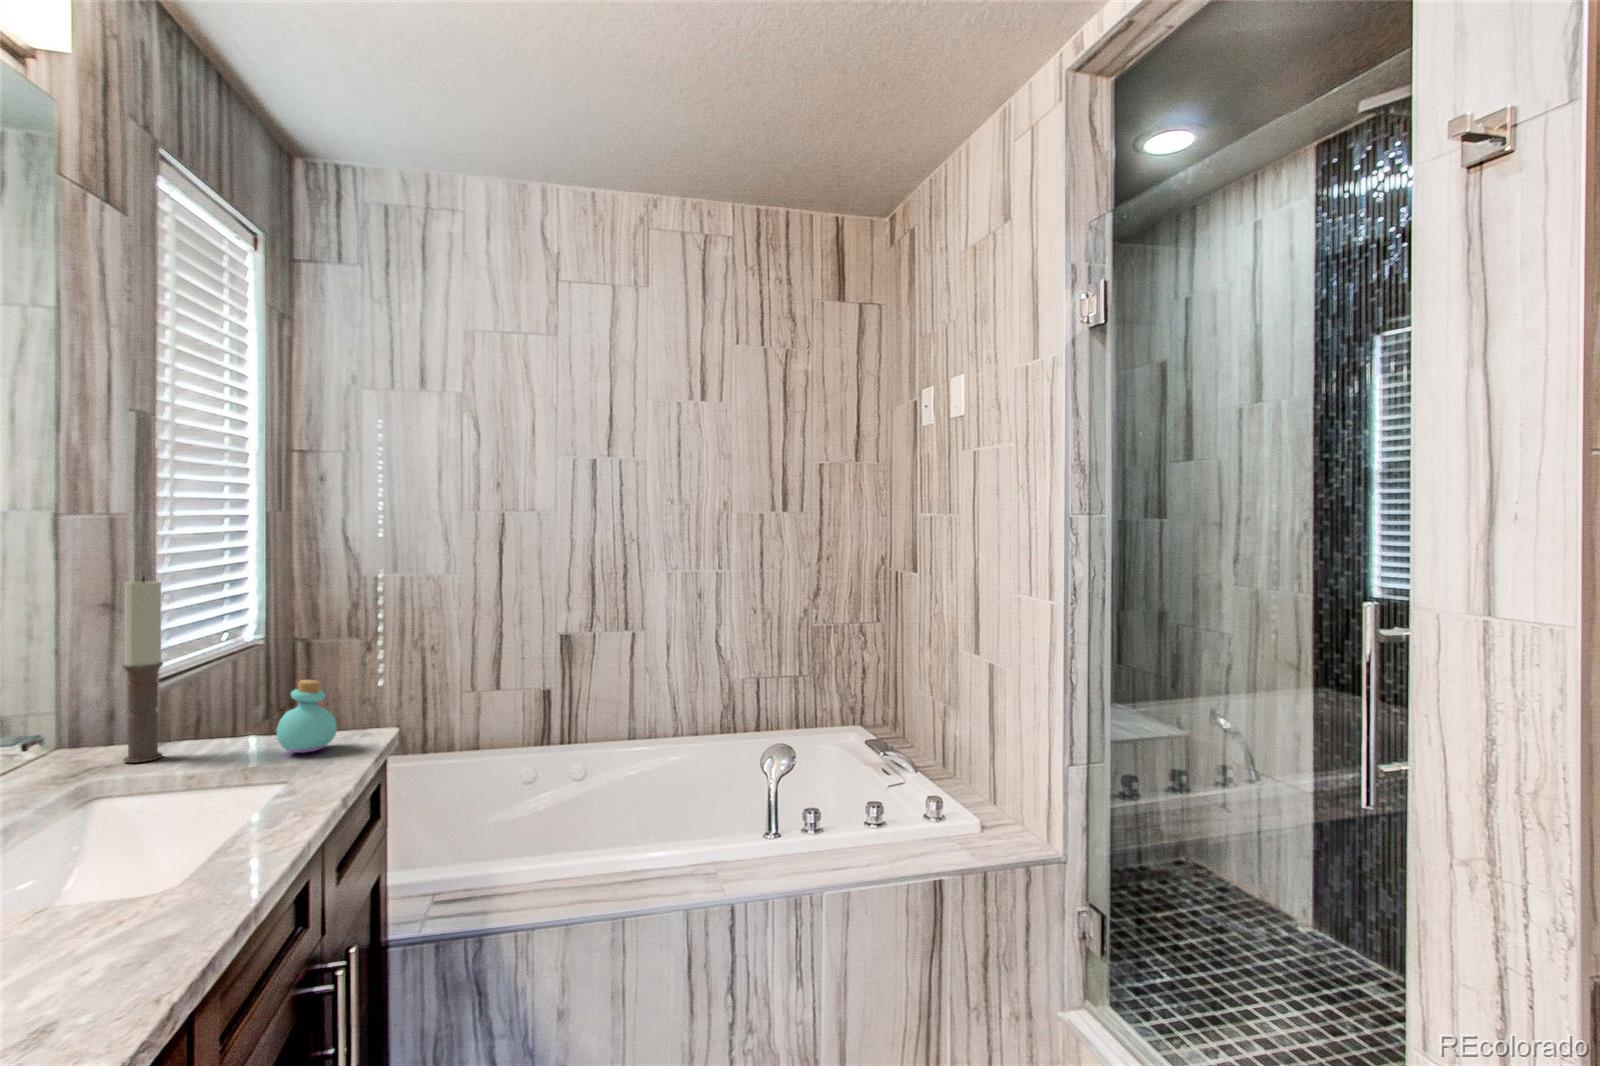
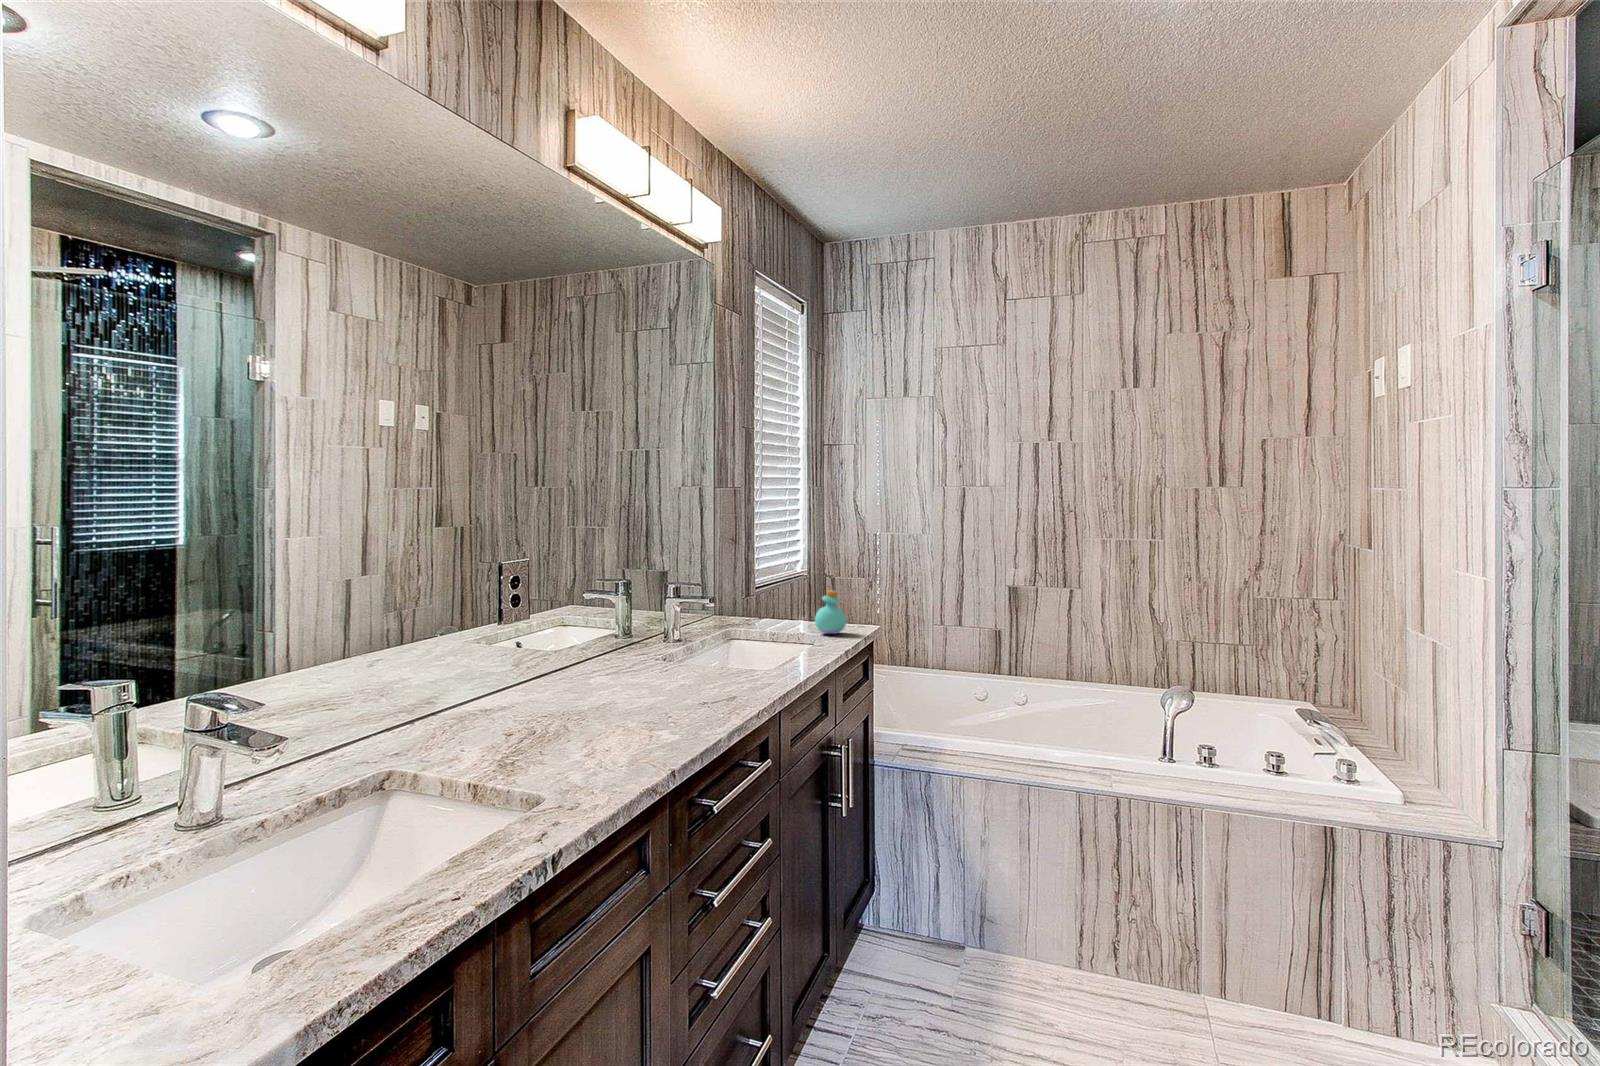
candle: present [123,577,163,763] -> none [742,525,759,630]

